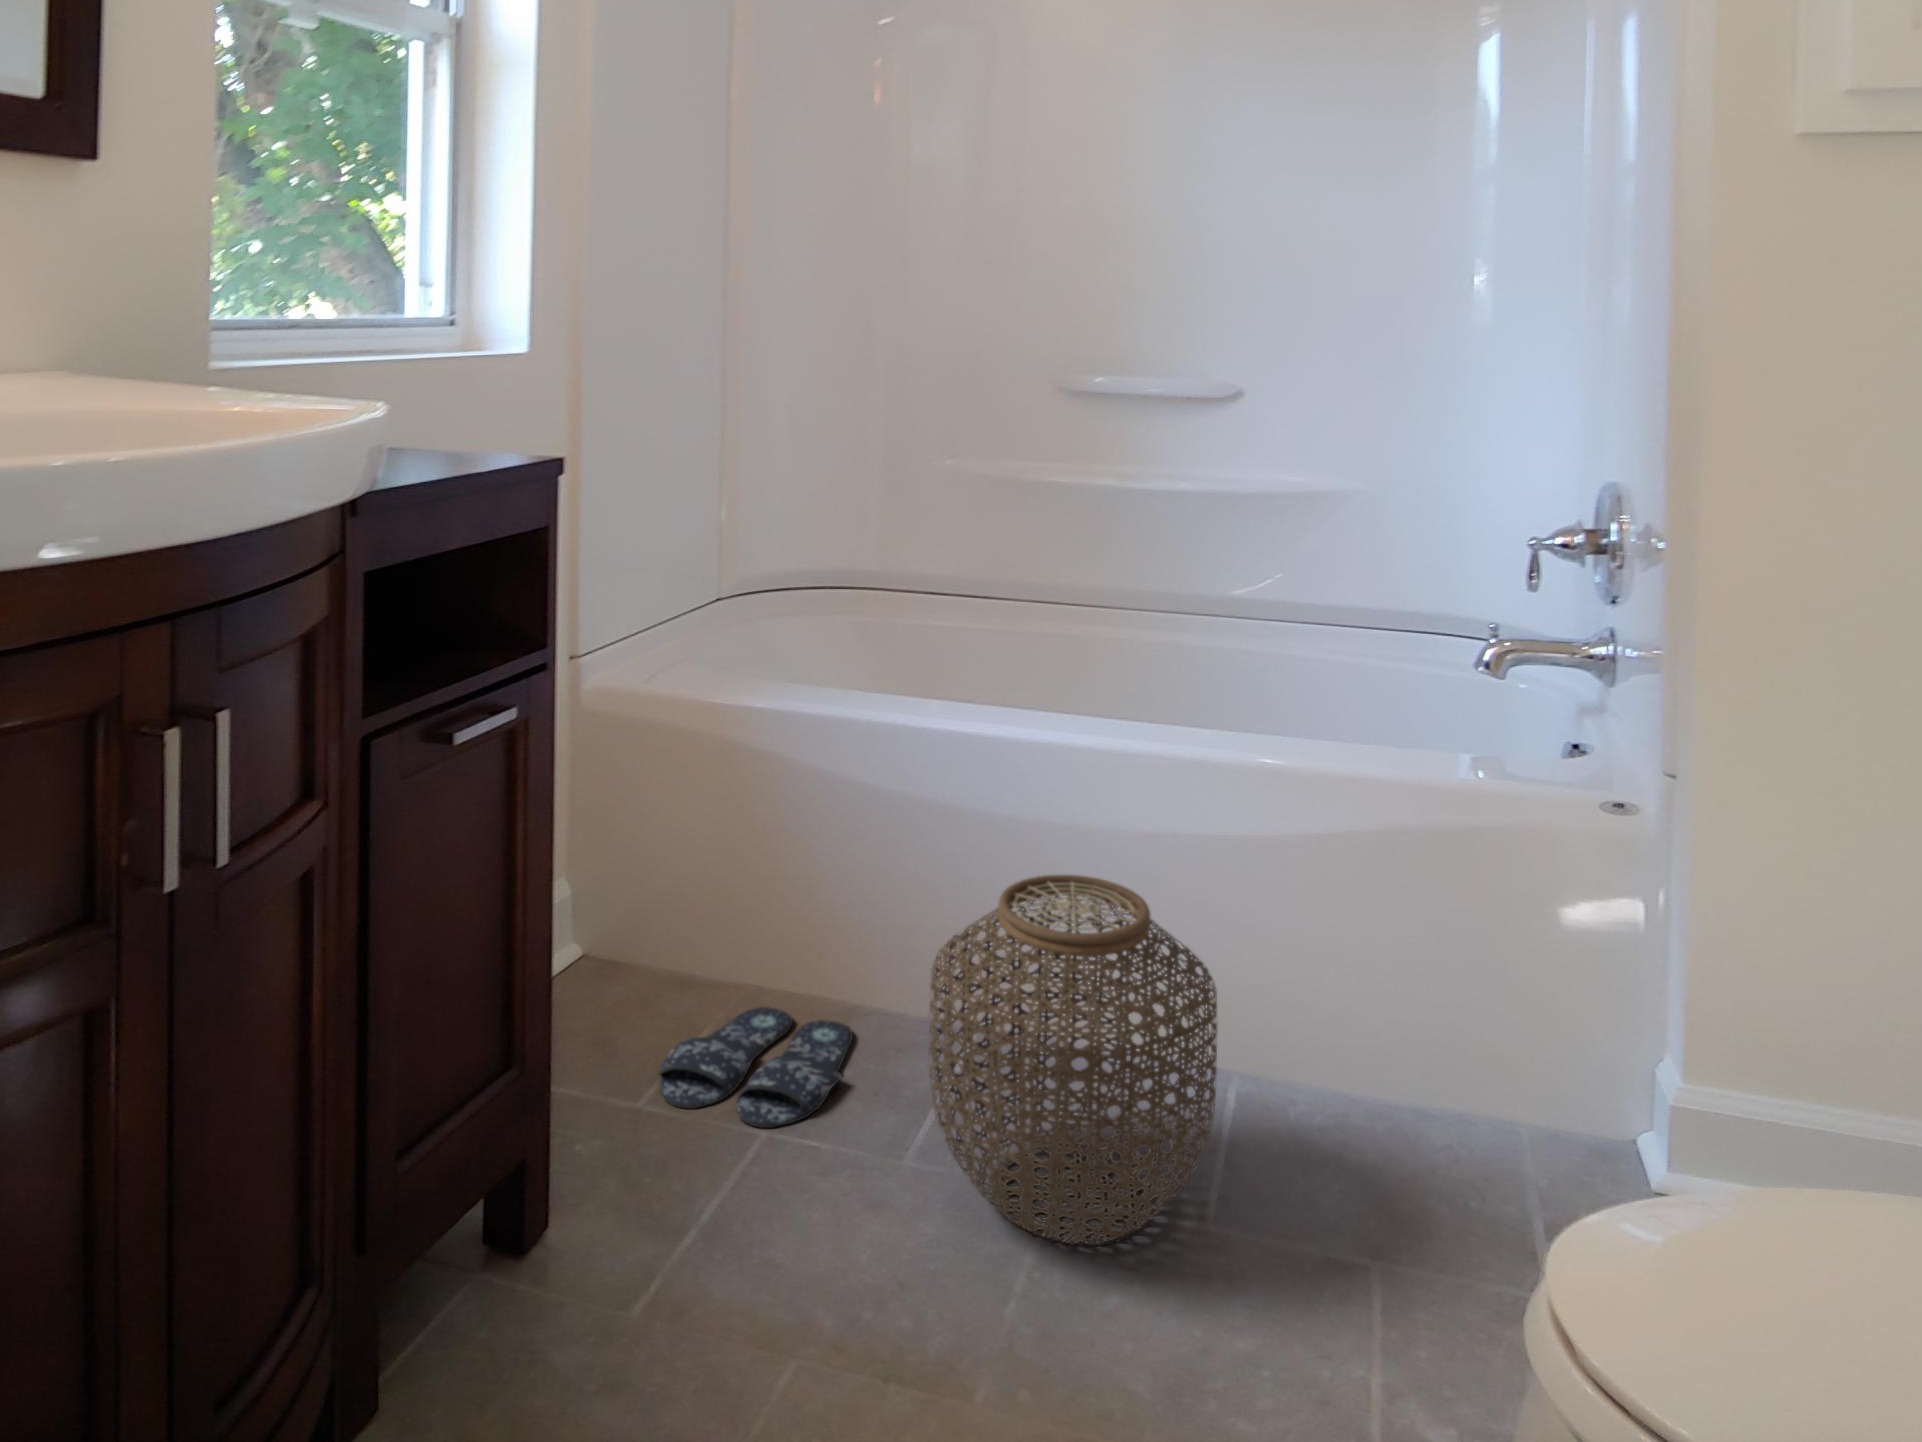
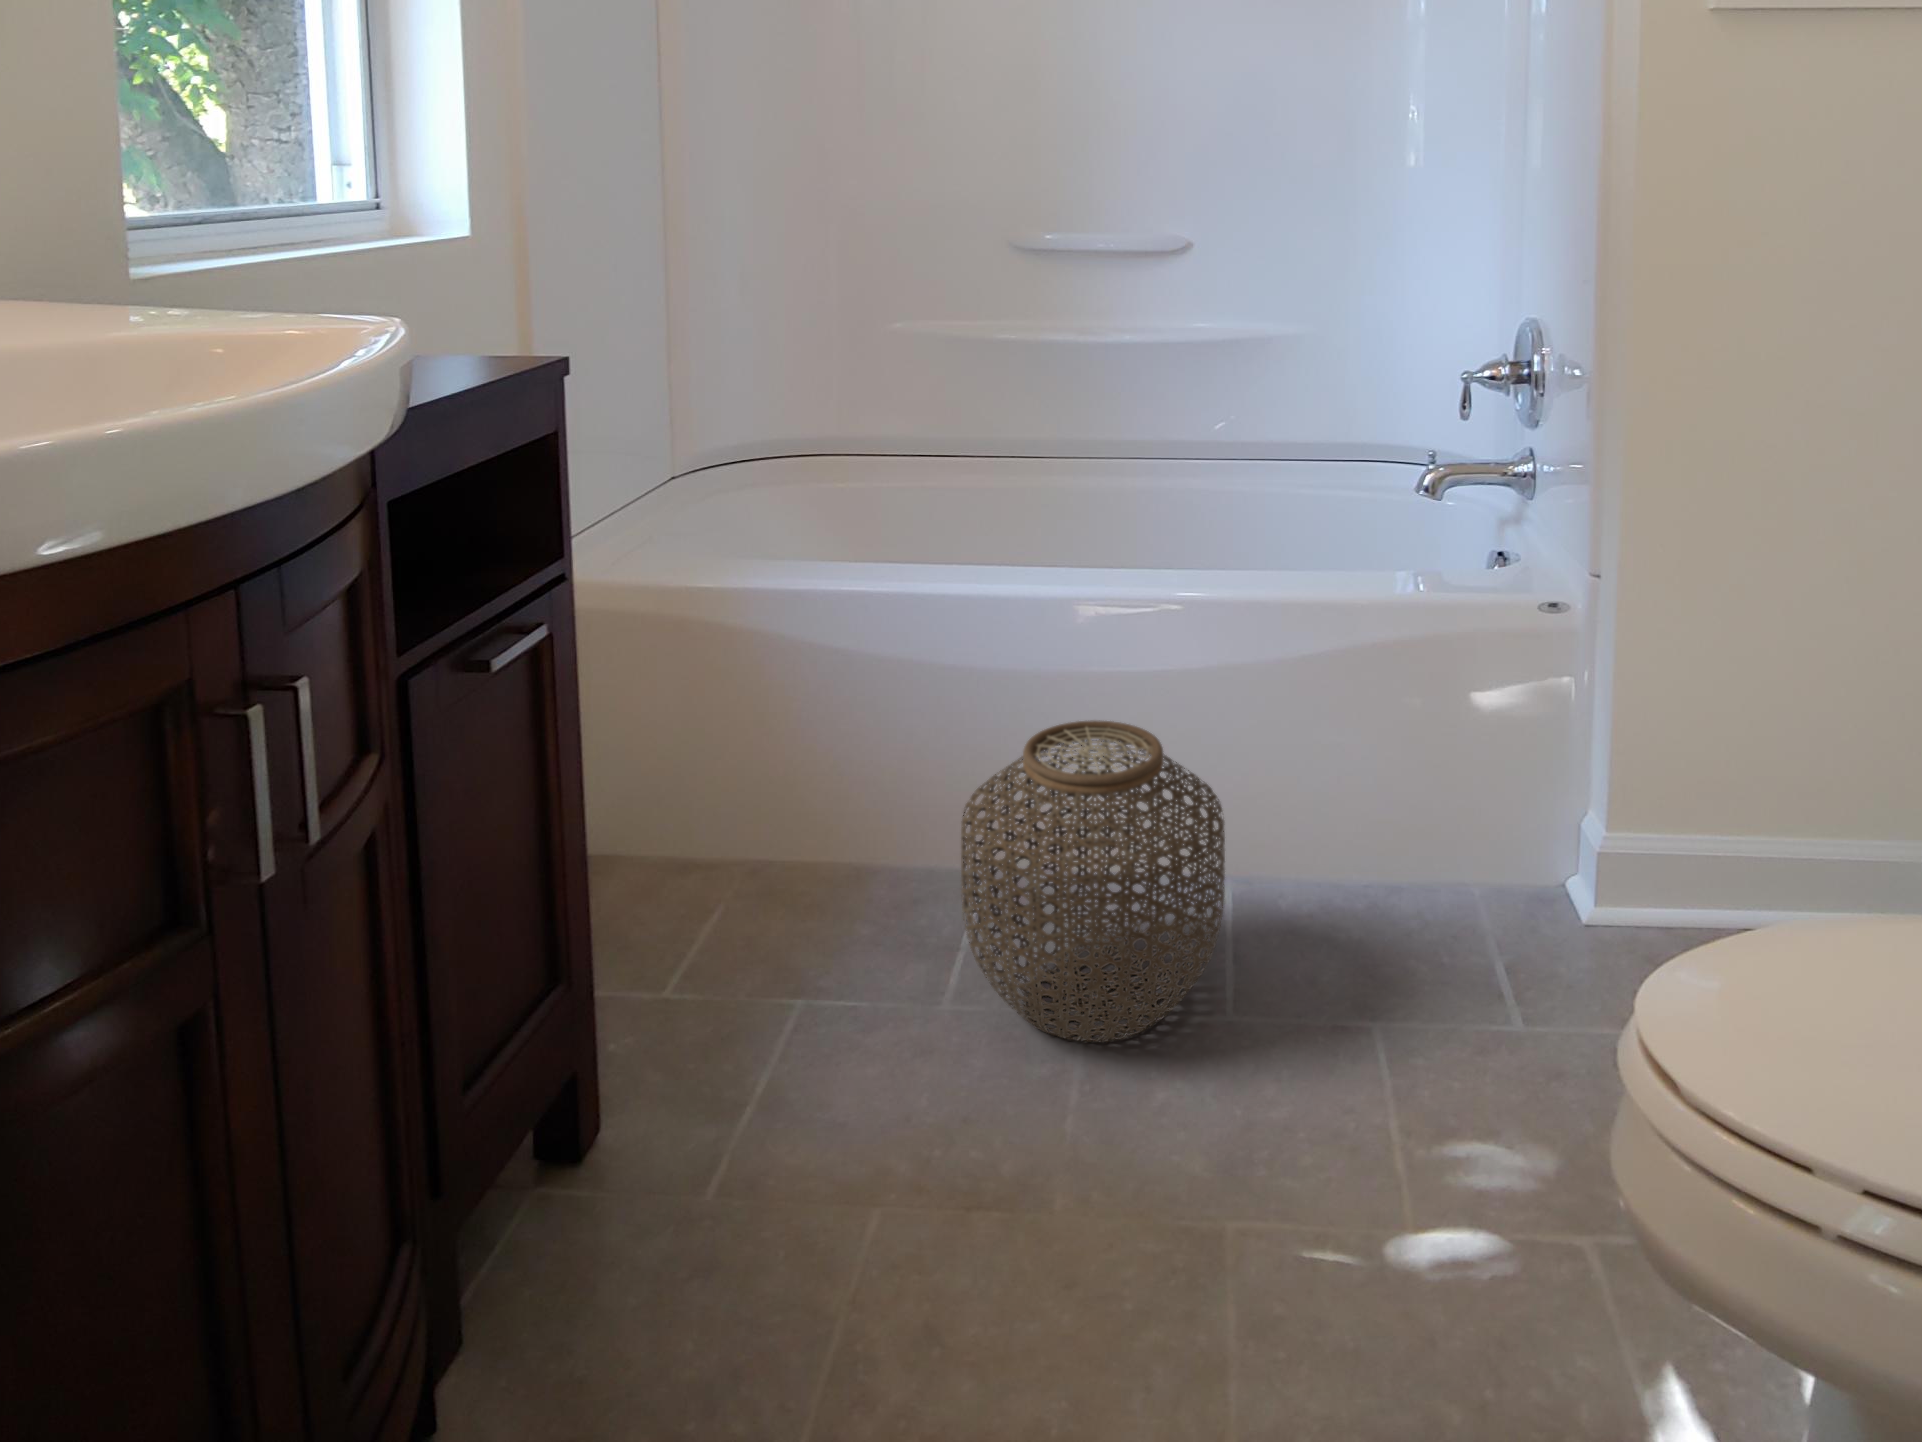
slippers: present [659,1007,853,1128] -> none [682,875,869,989]

